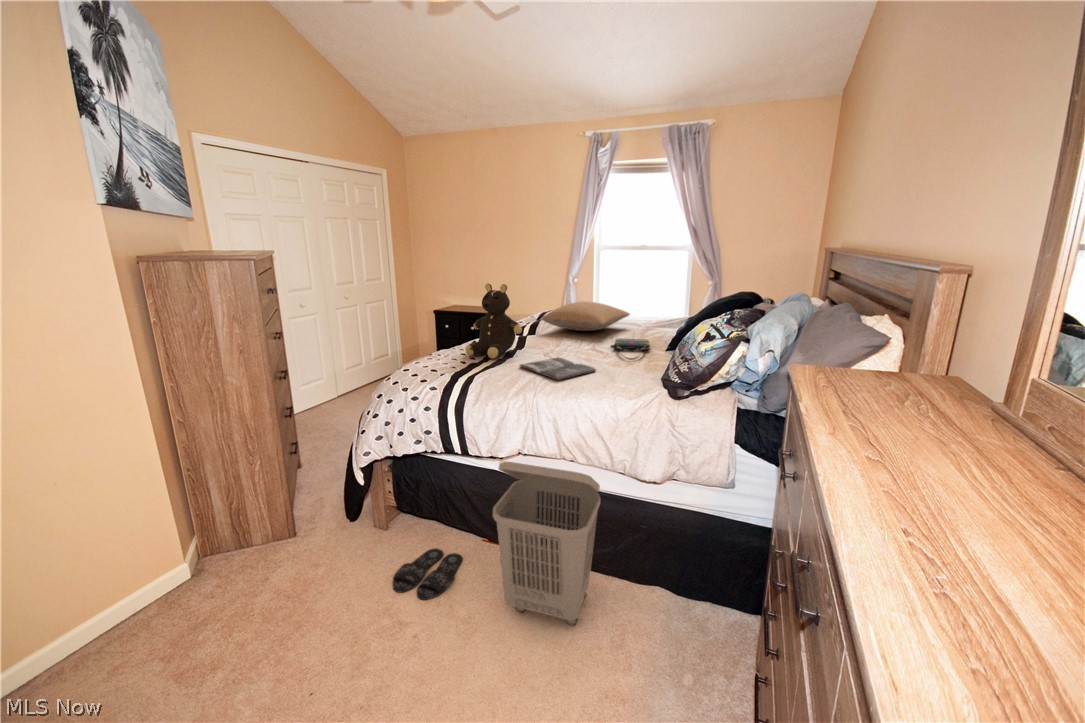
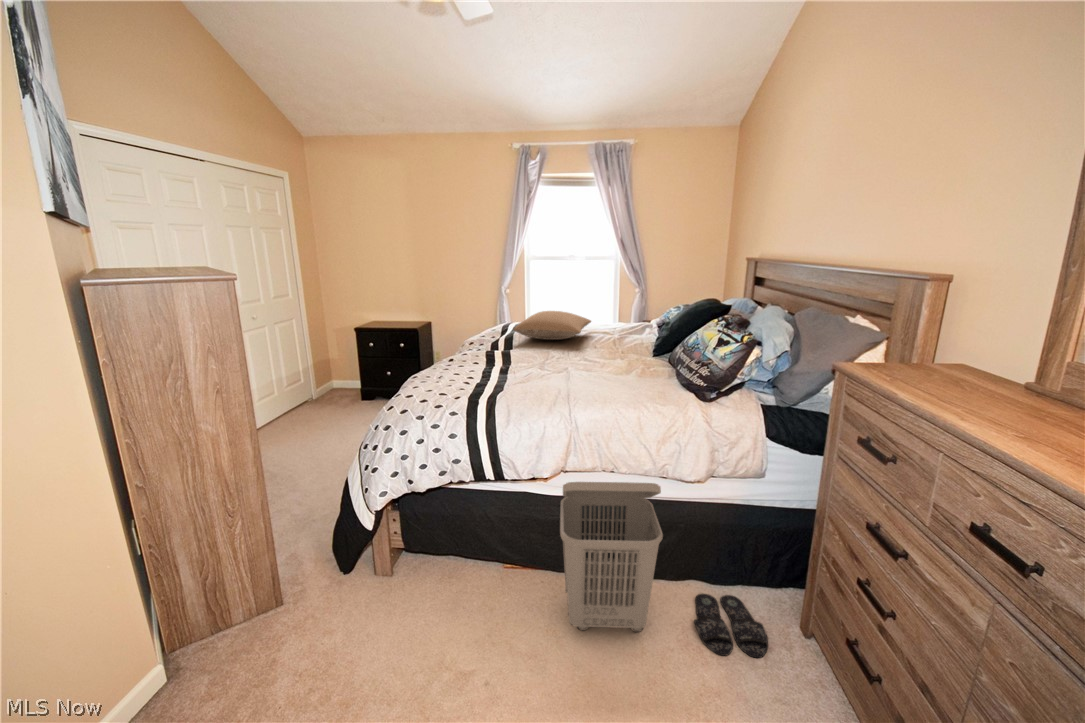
teddy bear: present [465,283,522,359] -> none [462,297,518,375]
tote bag: present [611,339,650,360] -> none [595,345,636,366]
magazine: present [519,357,596,380] -> none [529,368,607,392]
slippers: present [393,548,462,600] -> present [694,594,768,658]

